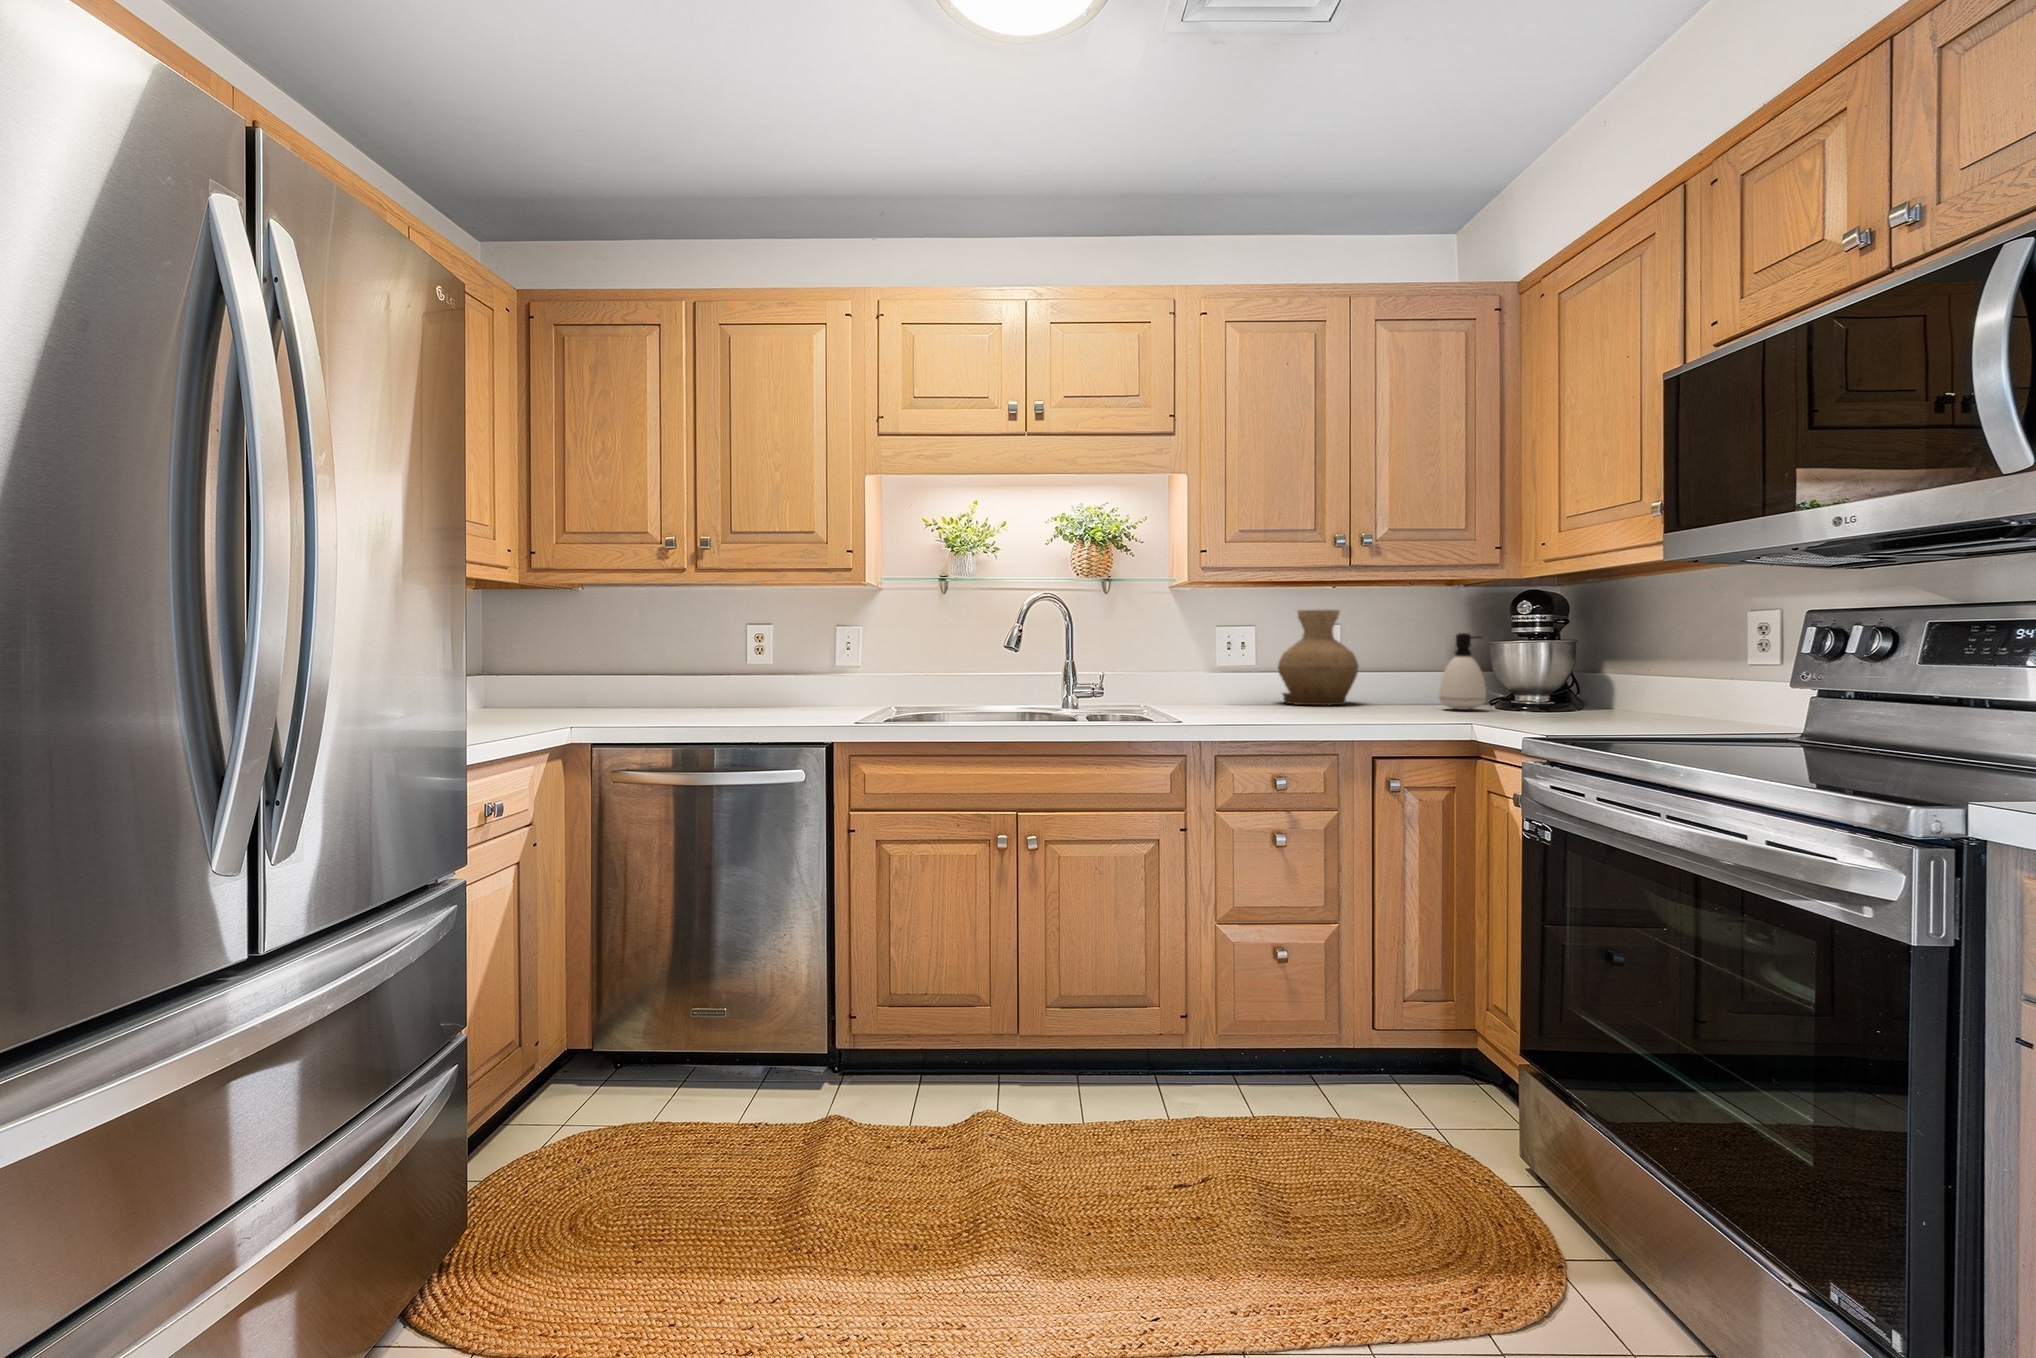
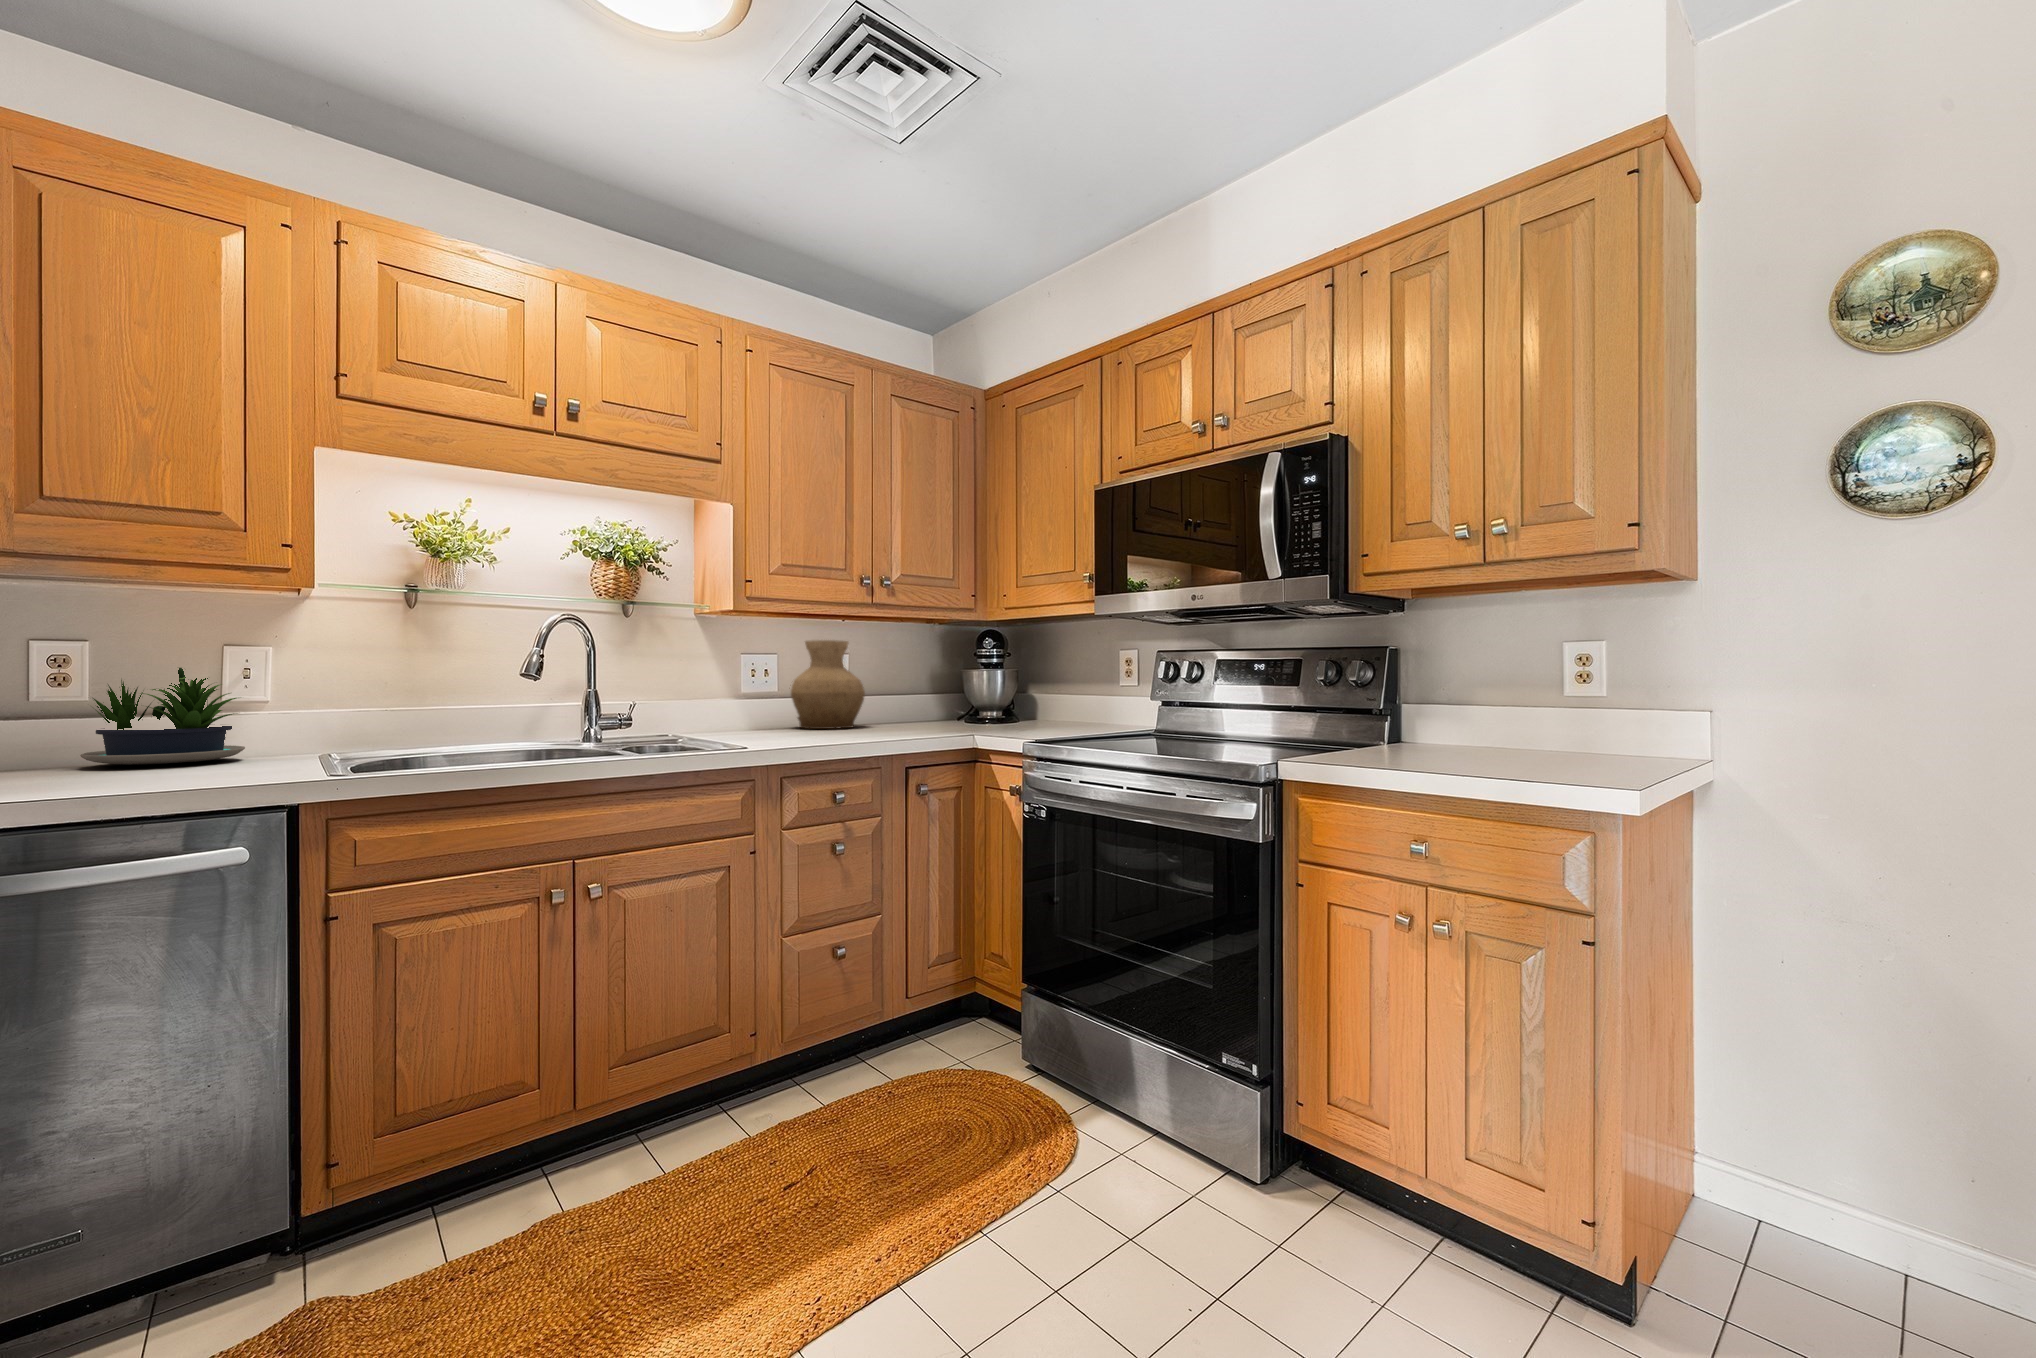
soap dispenser: present [1439,633,1486,710] -> none [933,664,967,727]
potted plant: none [763,645,846,710] -> present [80,668,245,765]

